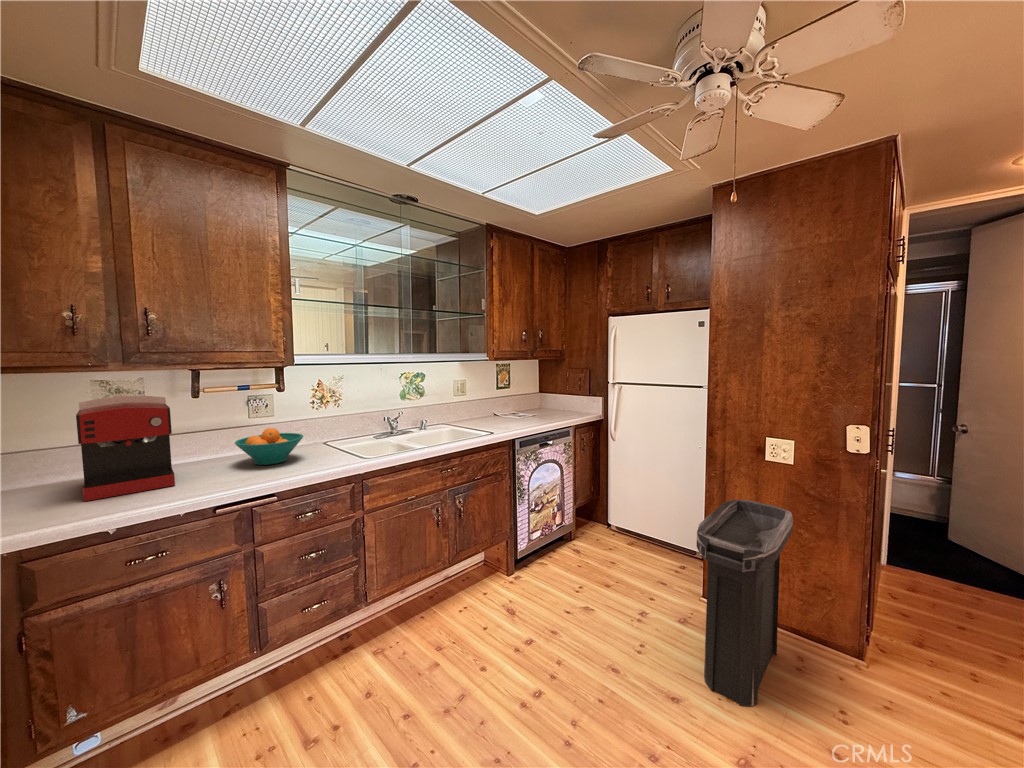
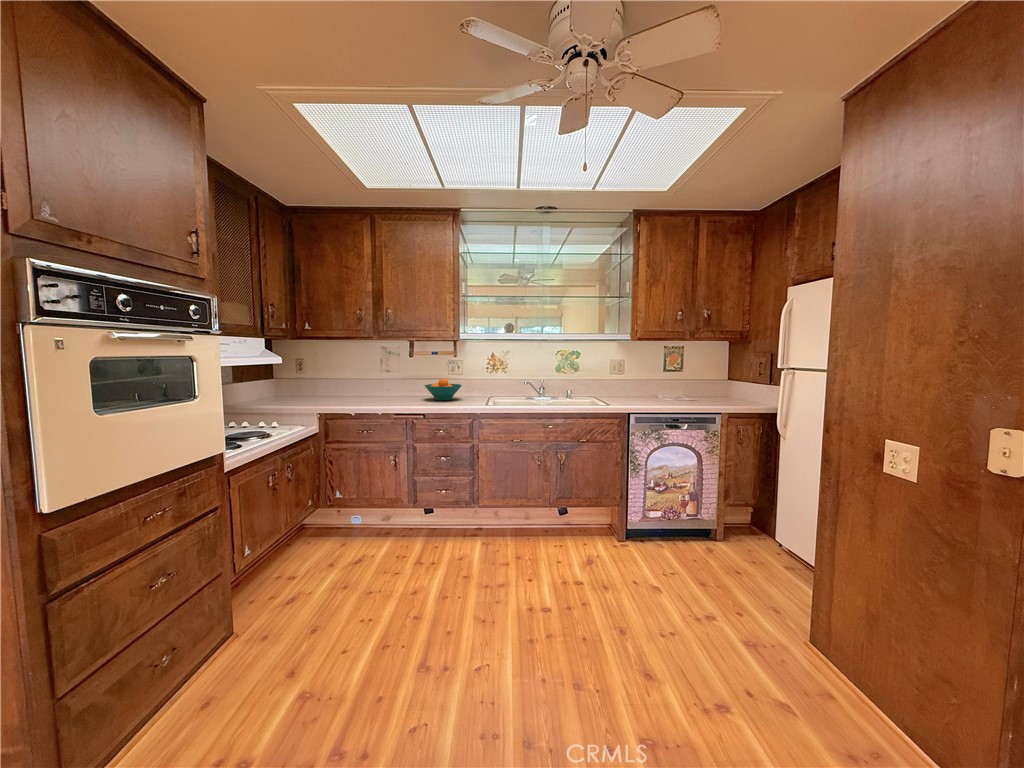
coffee maker: present [76,396,175,501] -> none [356,353,401,401]
trash can: present [697,500,793,706] -> none [677,512,881,732]

